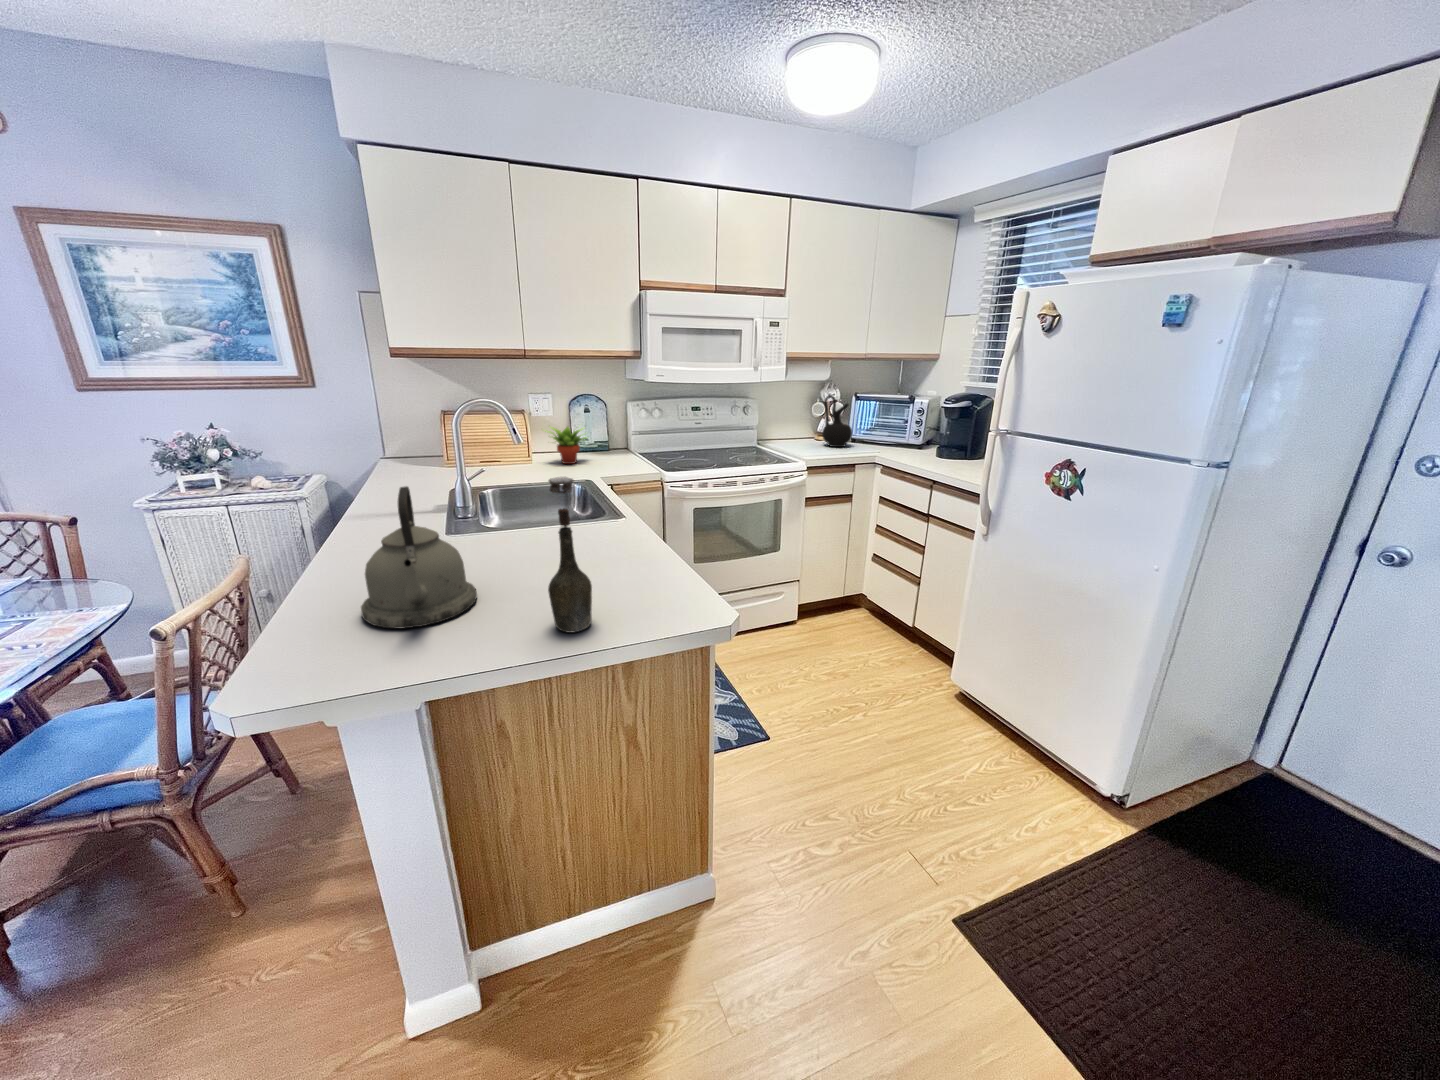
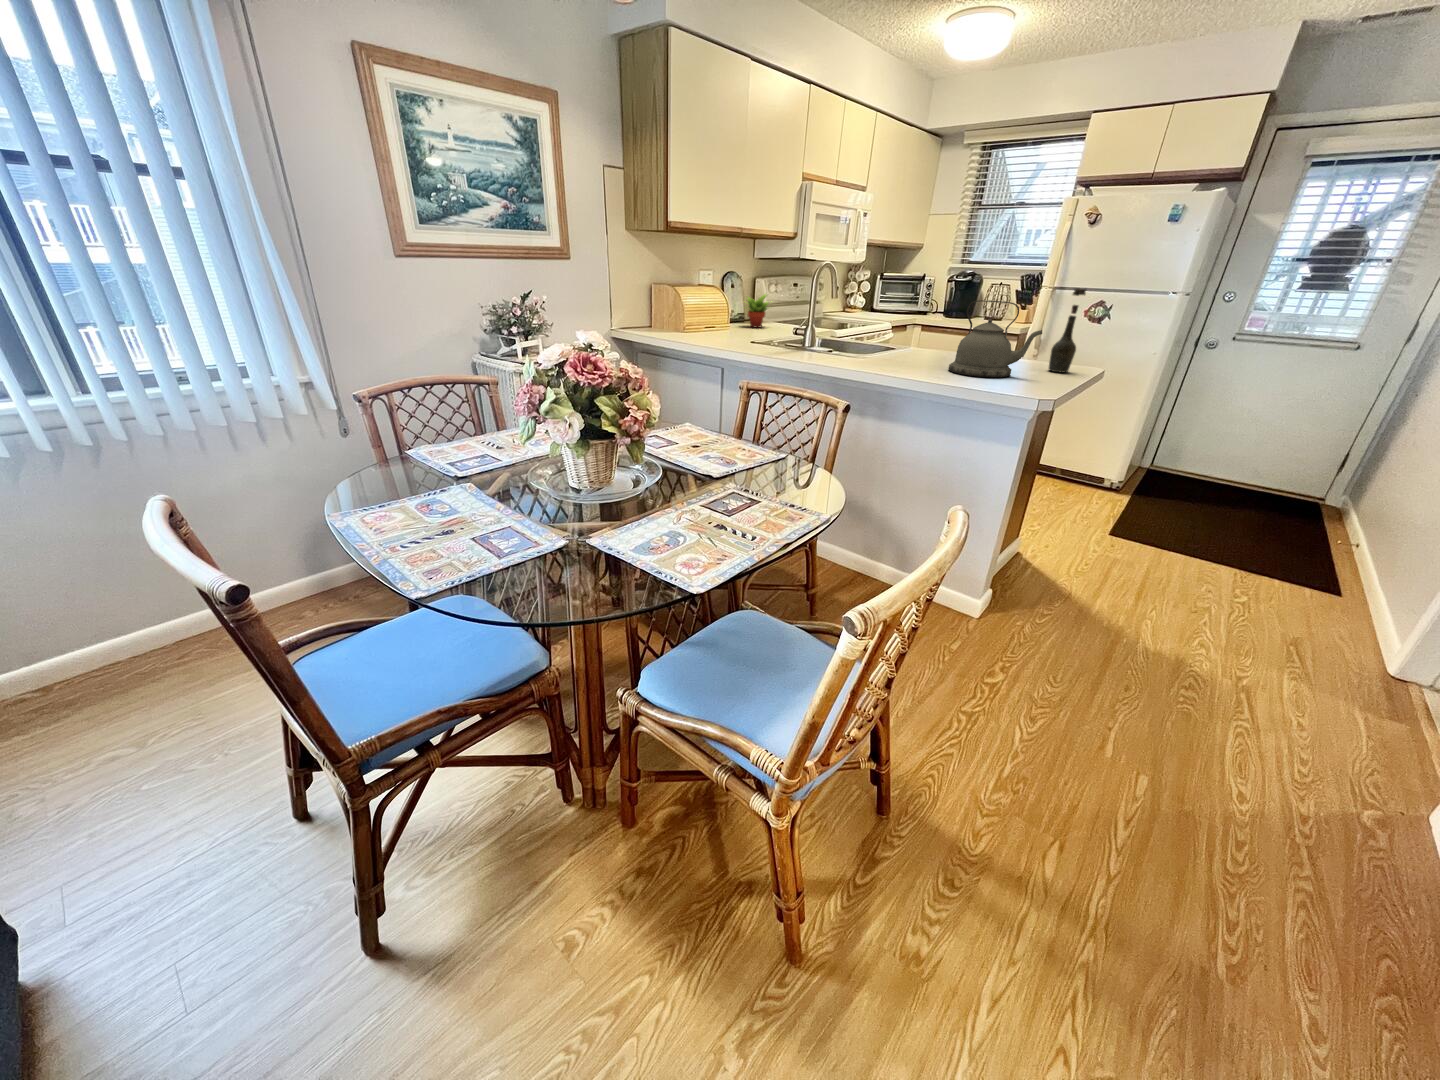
ceramic jug: present [822,395,852,447] -> none [864,275,887,315]

